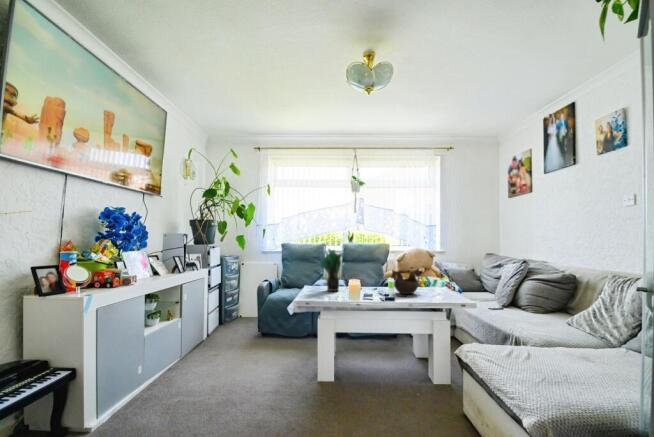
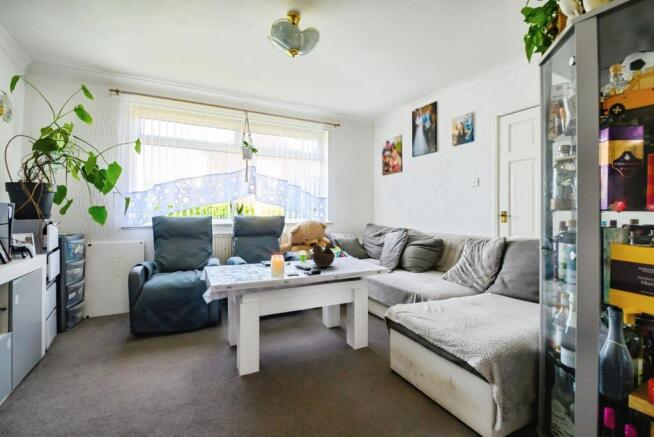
potted plant: present [321,249,342,291] -> none [230,224,259,271]

